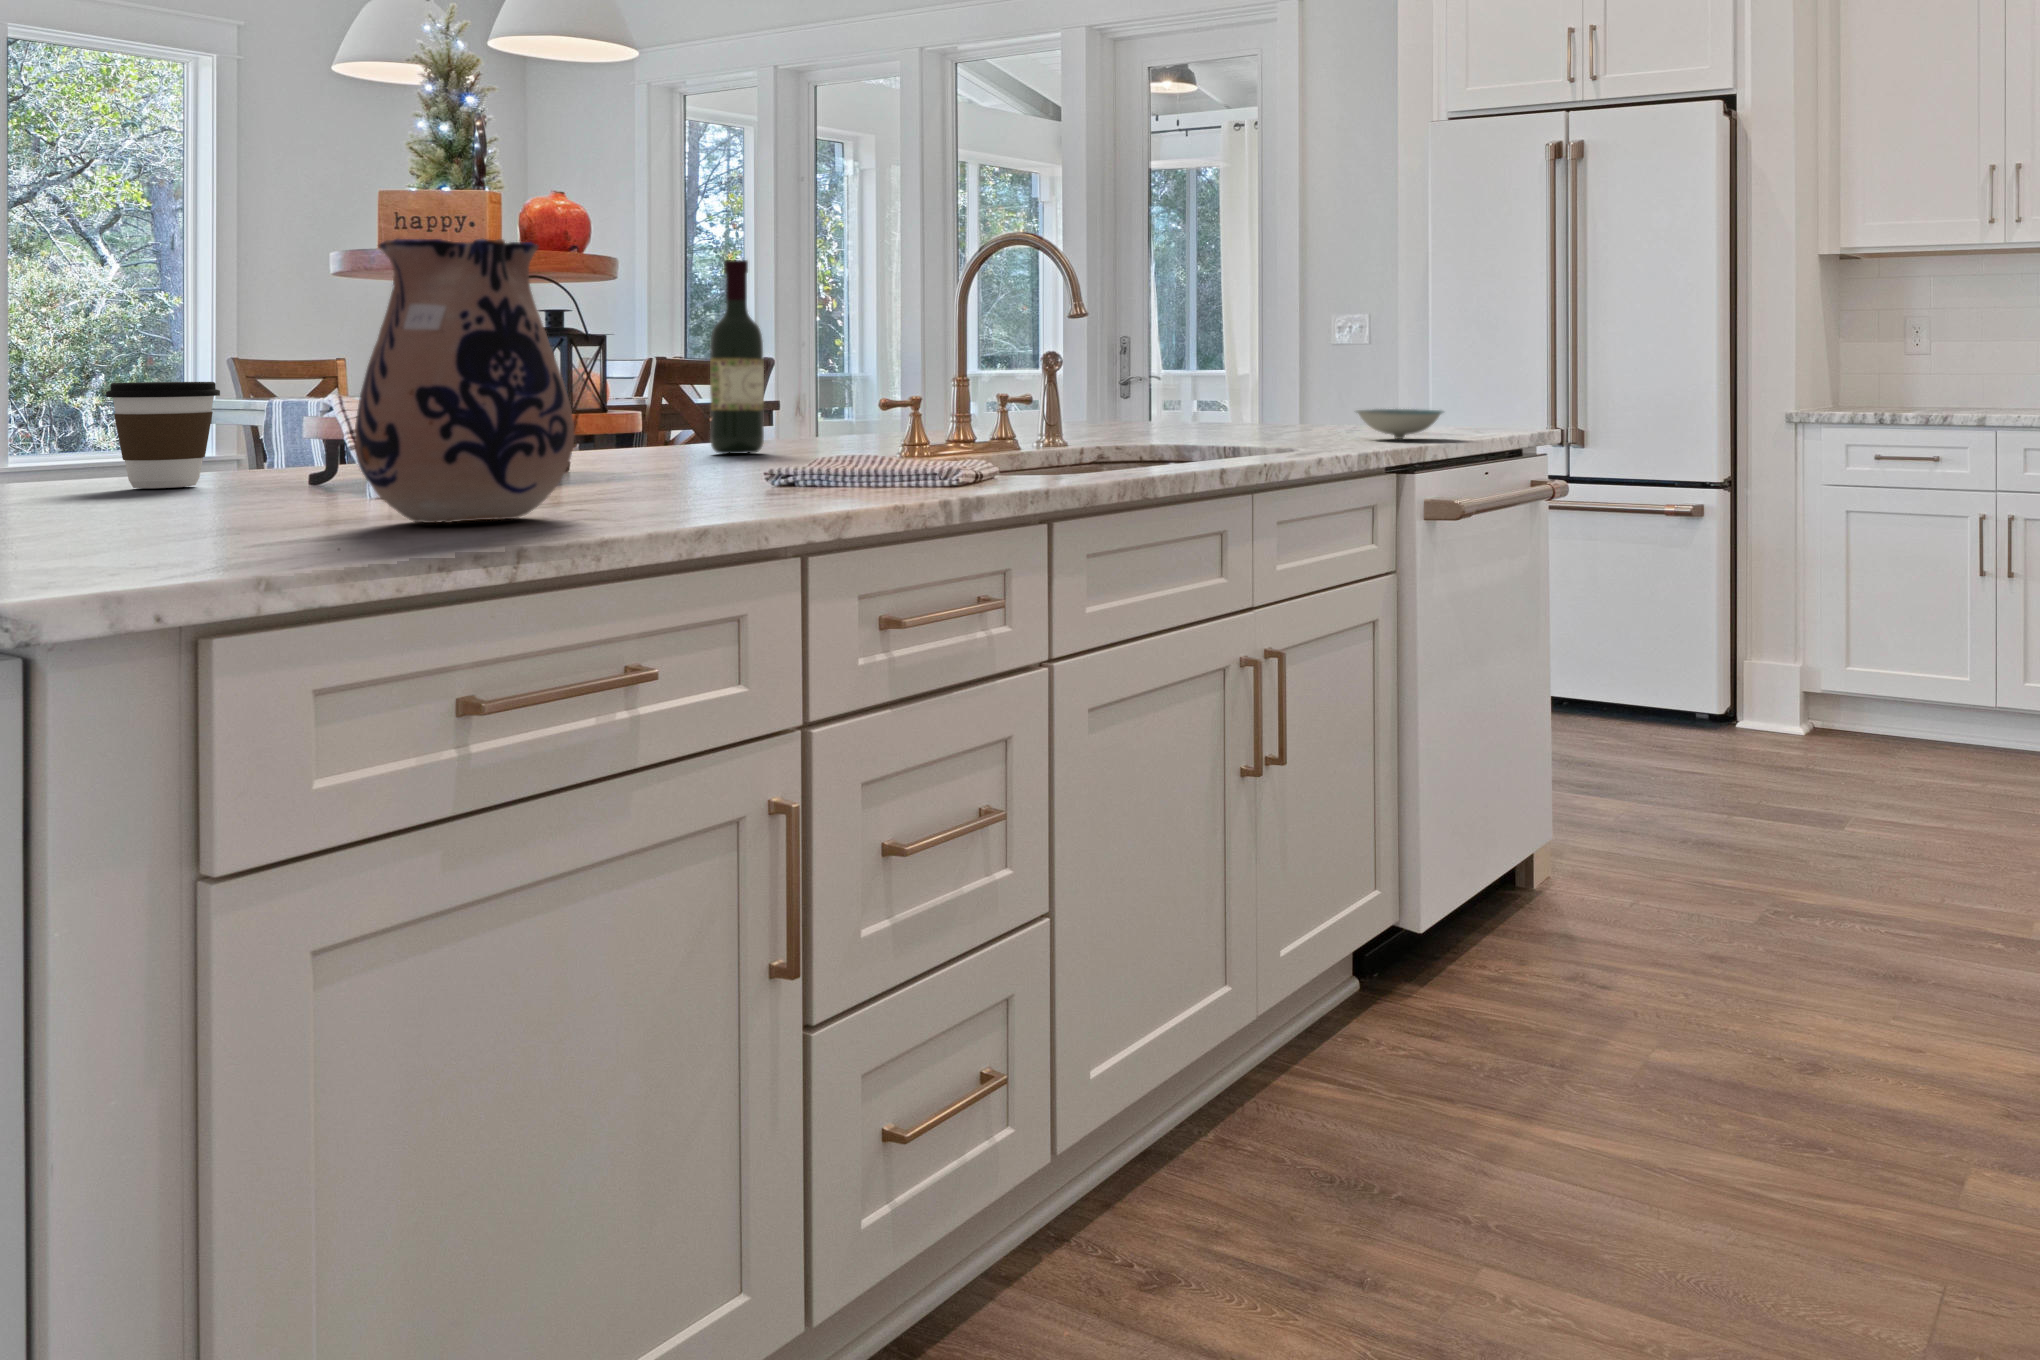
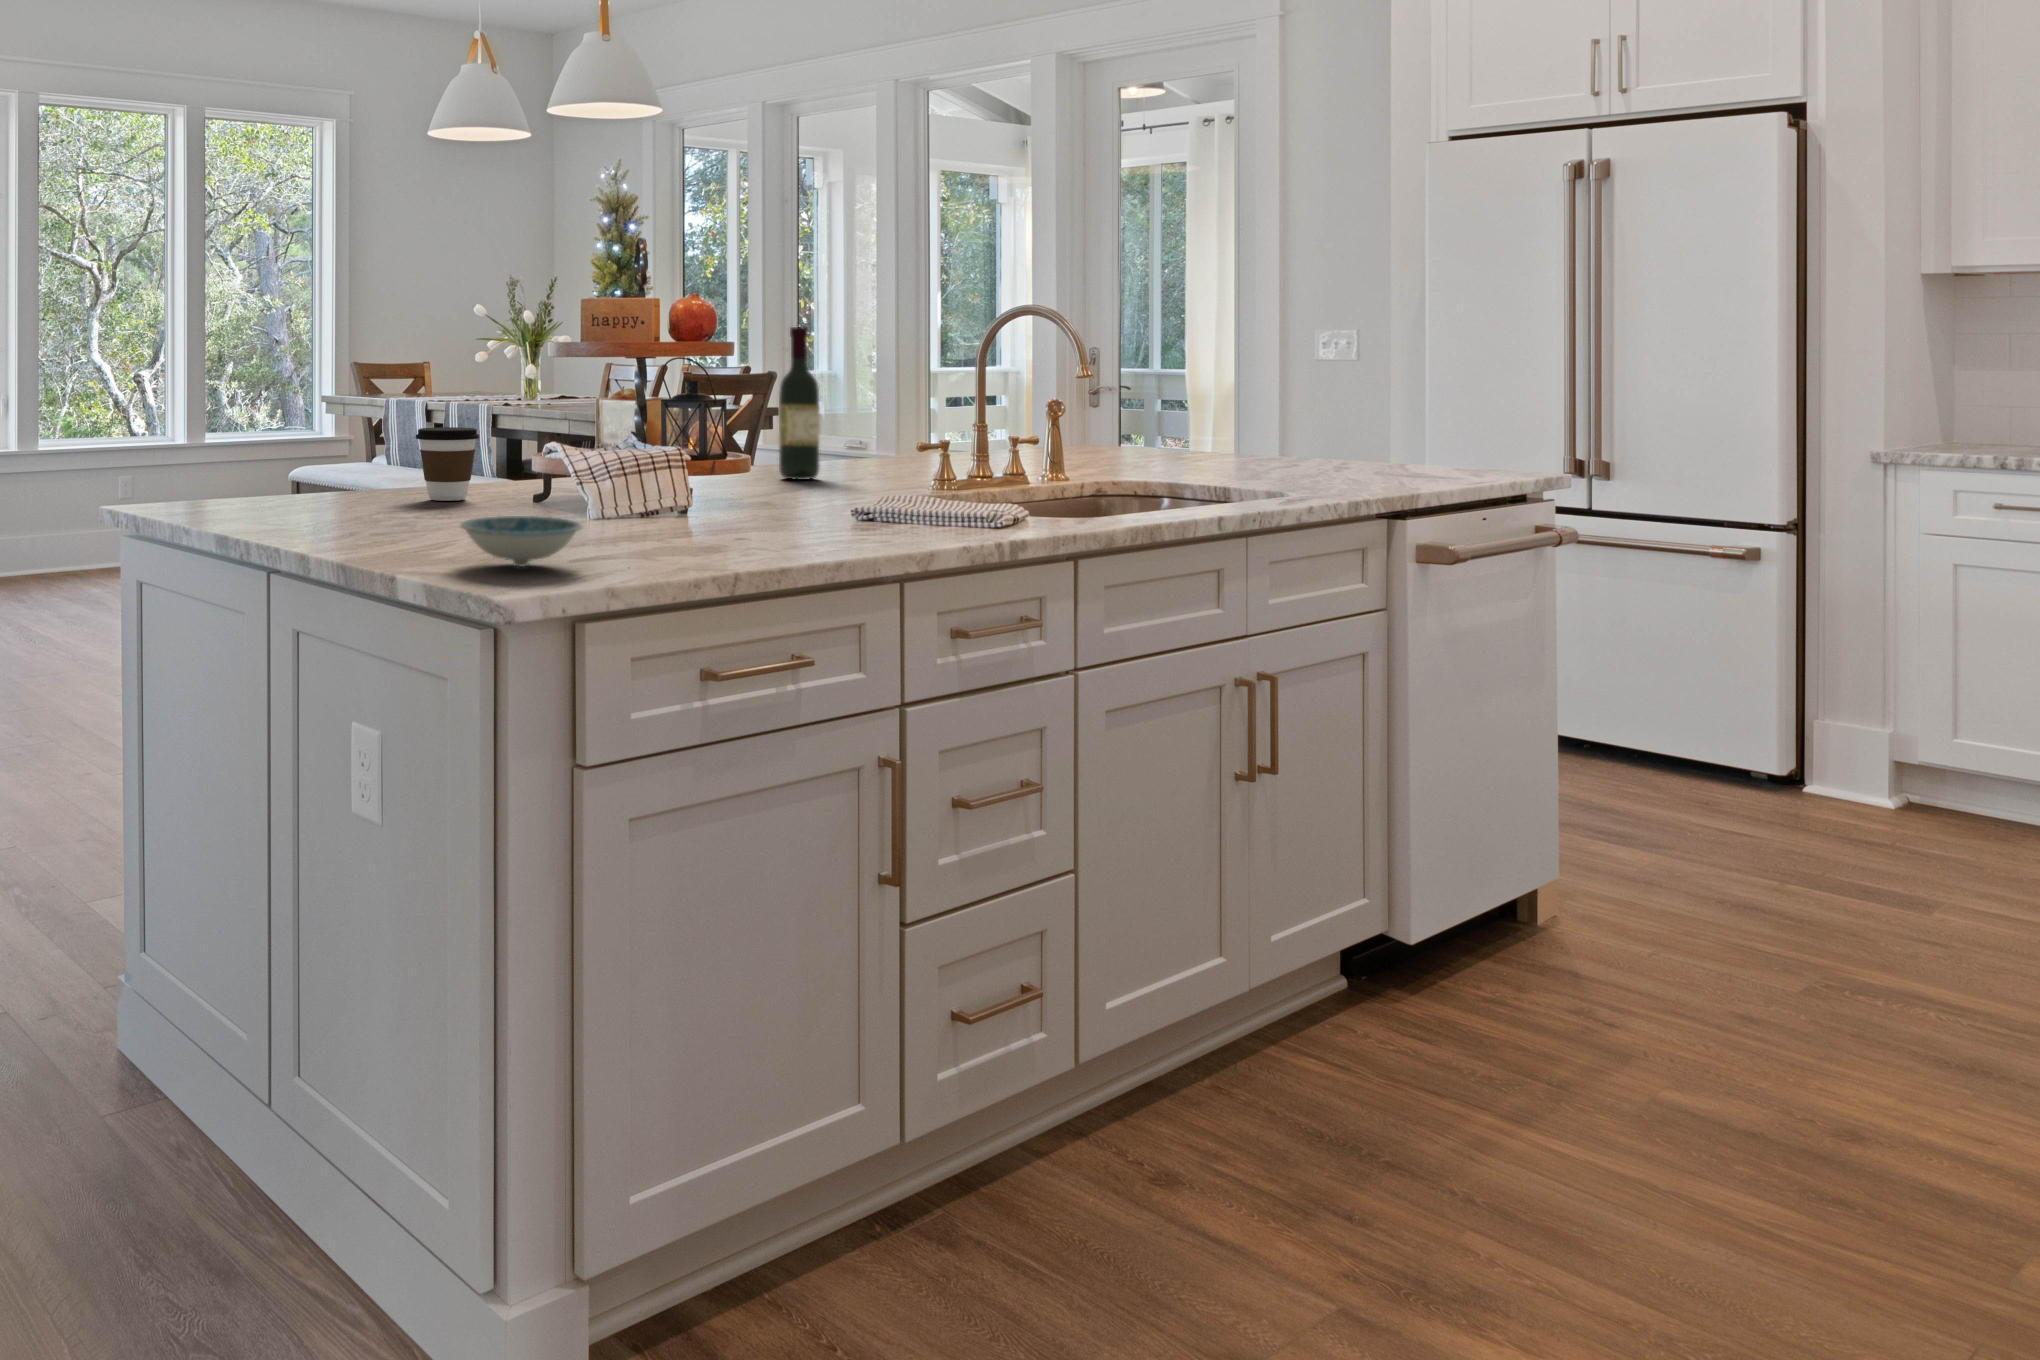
ceramic pitcher: present [354,239,574,523] -> none [612,355,745,548]
ceramic bowl: present [1356,409,1443,439] -> present [460,516,582,567]

